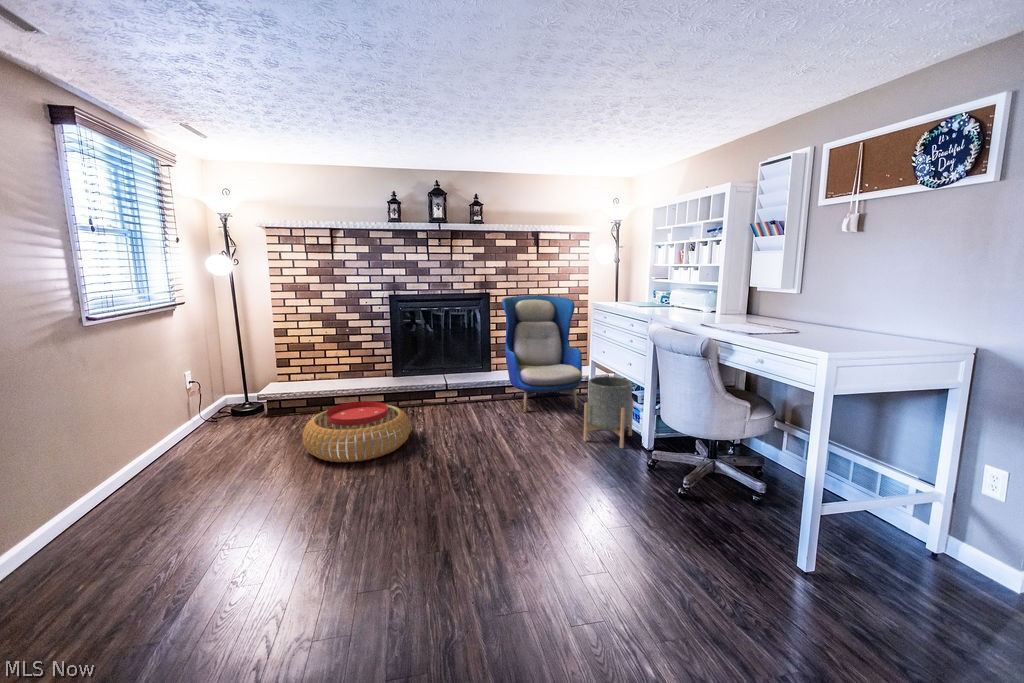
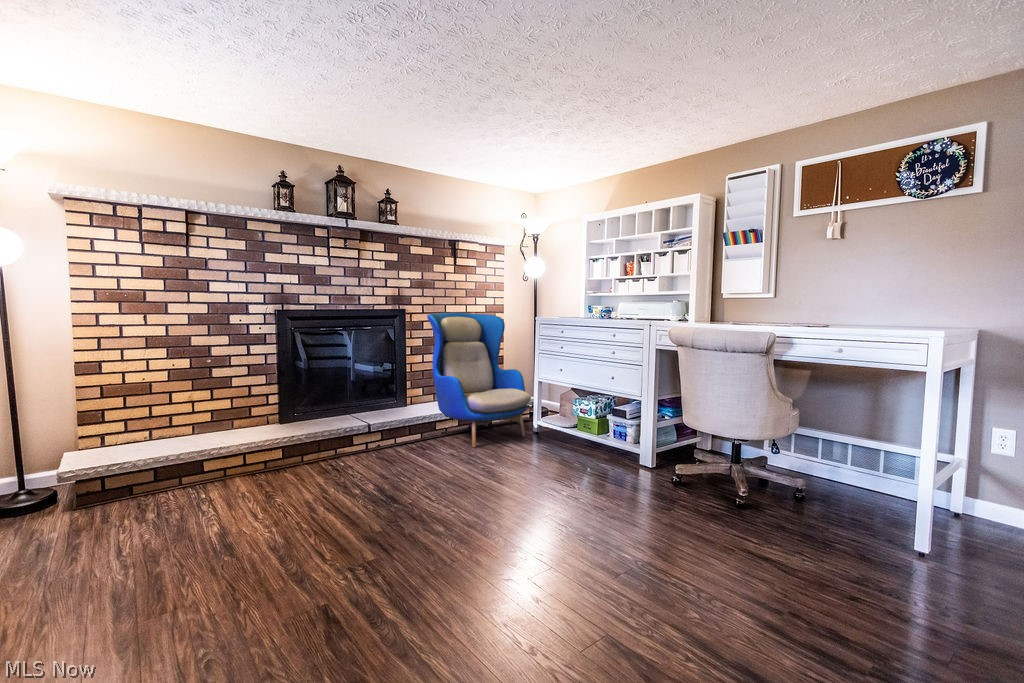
planter: present [584,377,633,448] -> none [567,392,617,466]
pouf: present [303,401,411,463] -> none [210,452,377,549]

